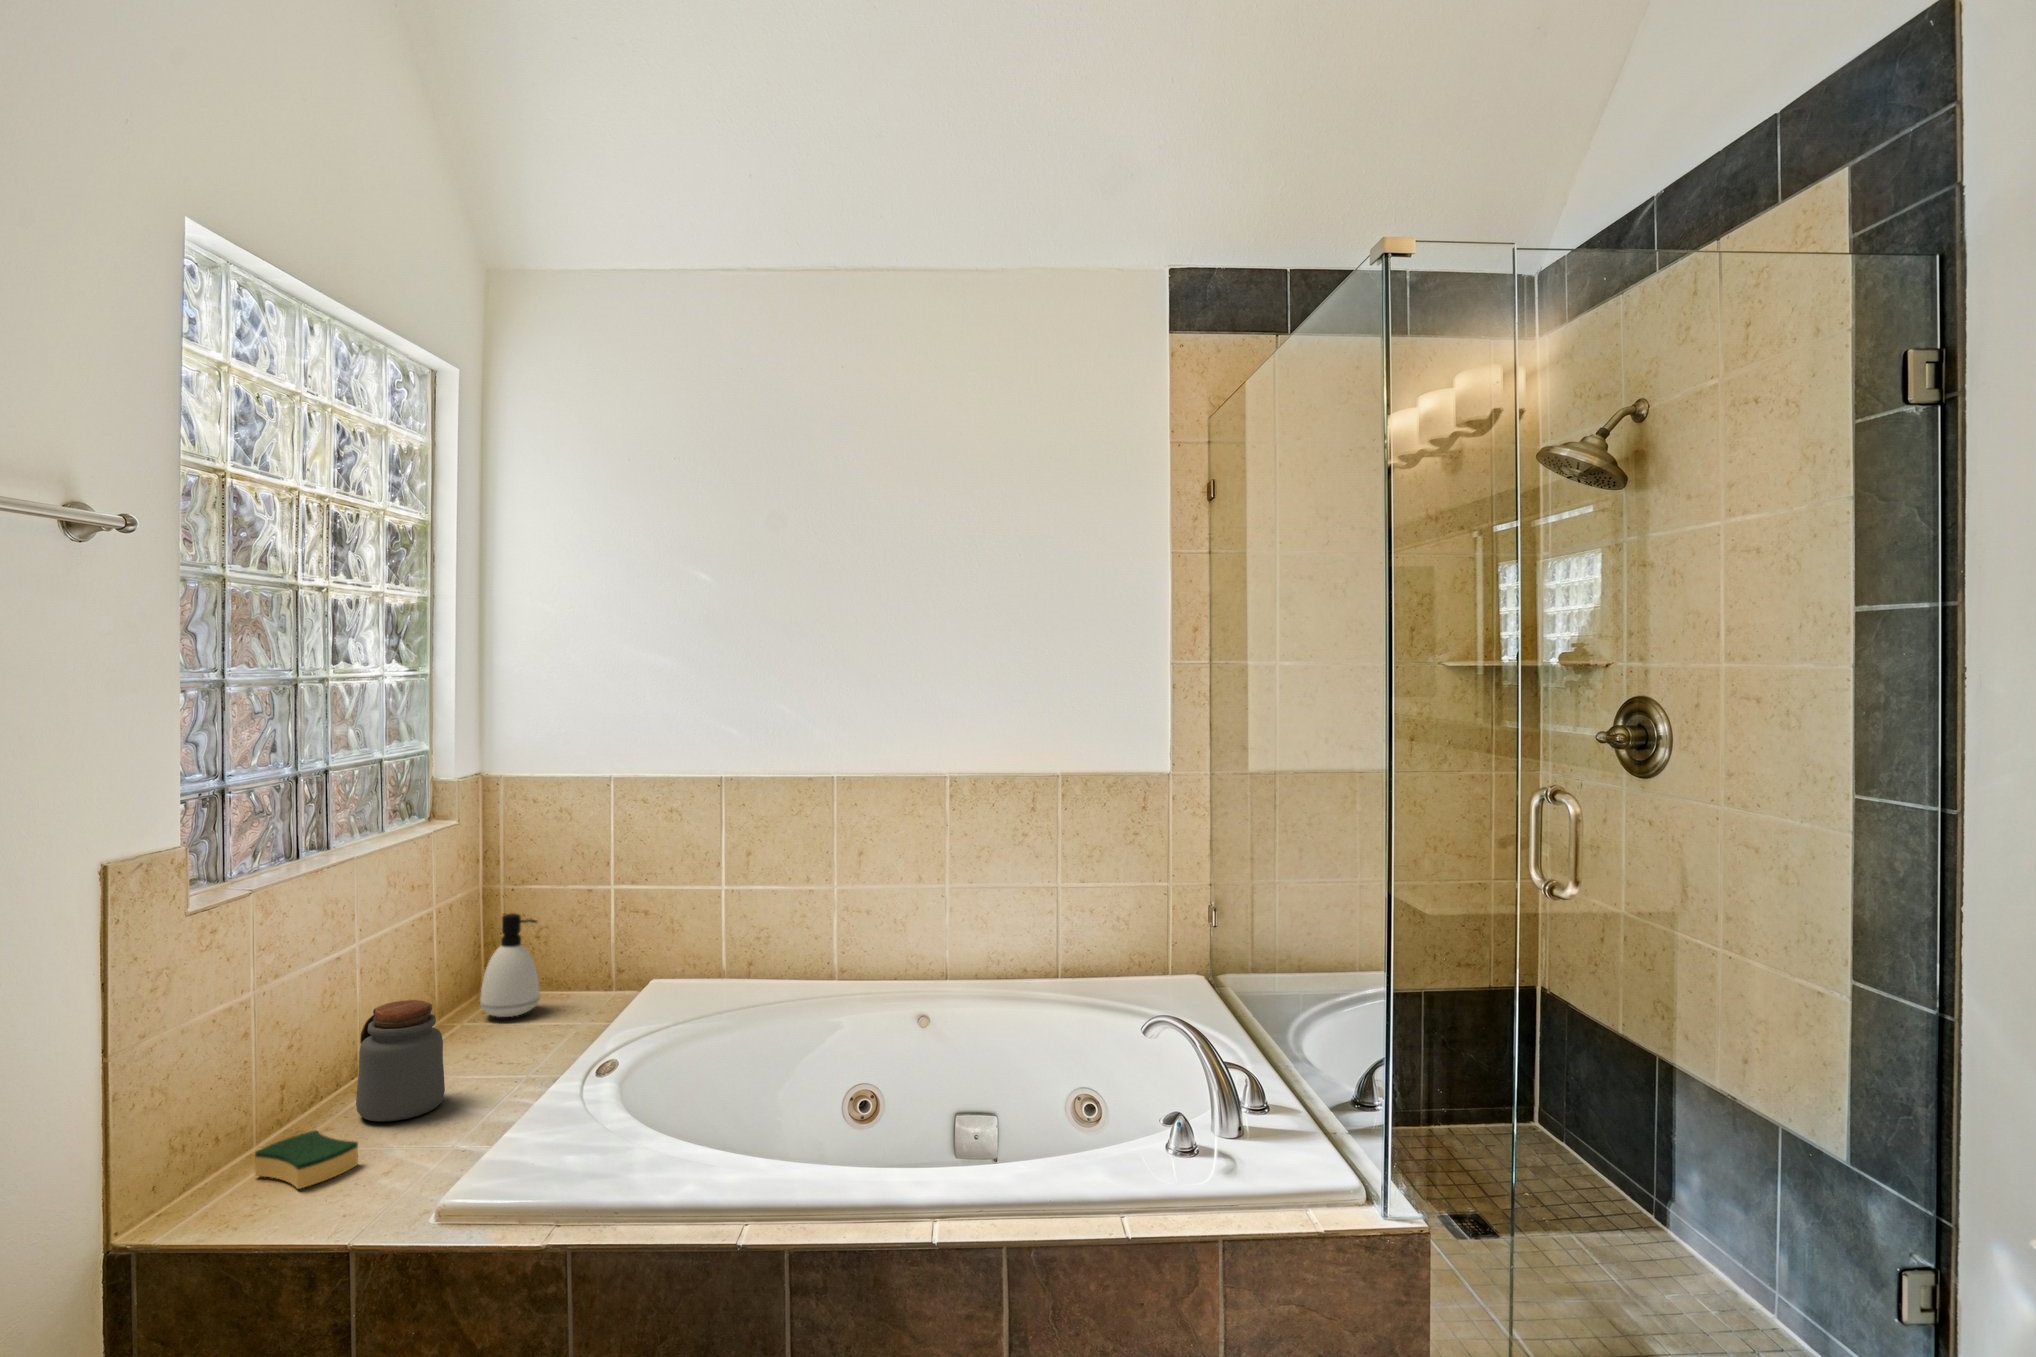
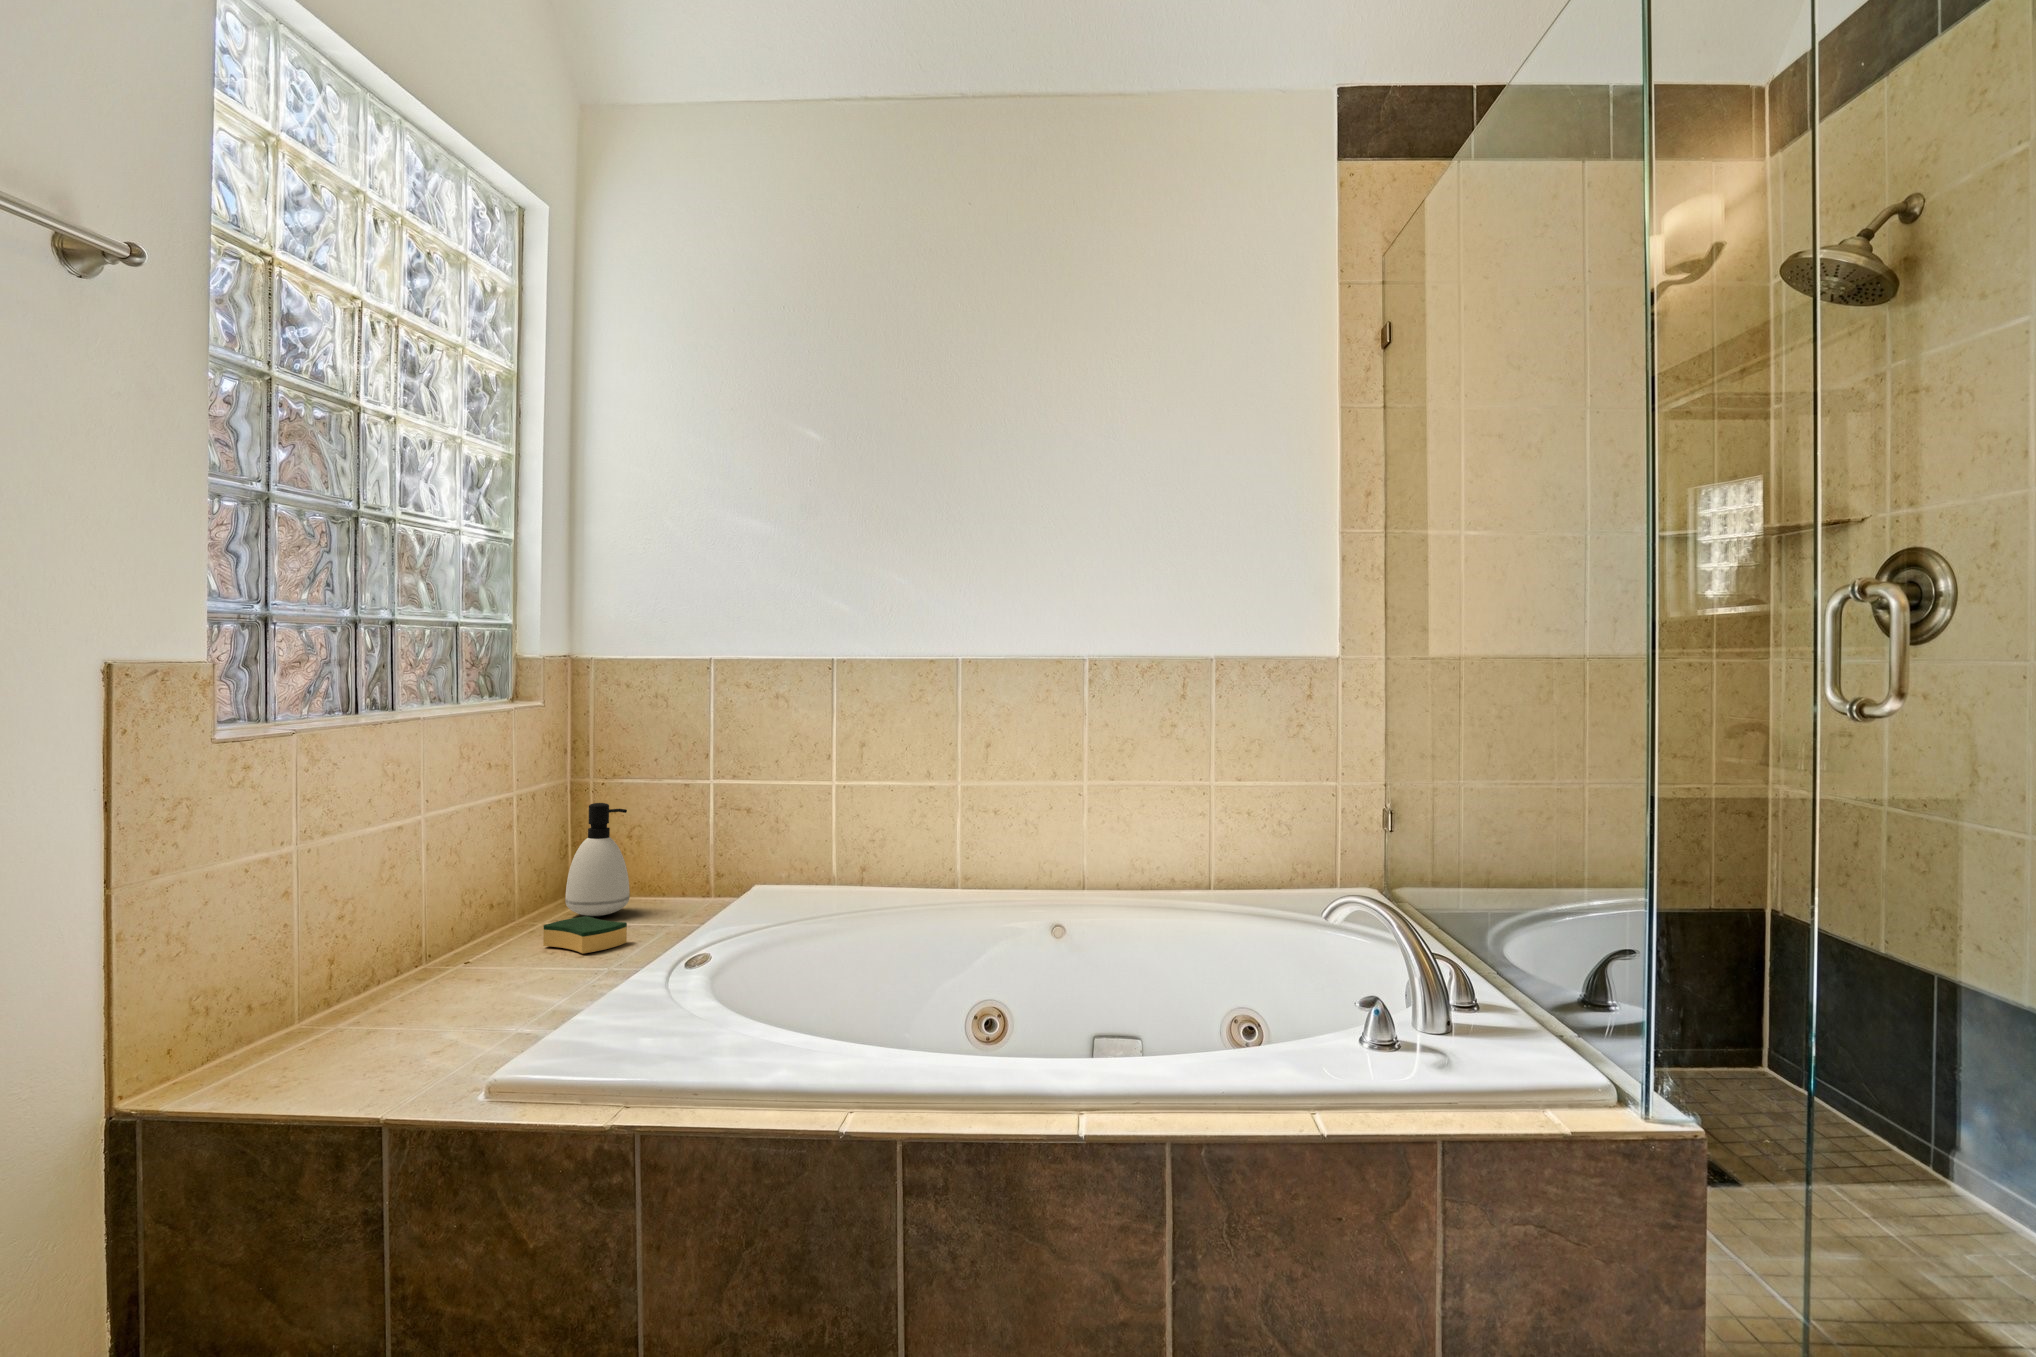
jar: present [356,1000,445,1121] -> none [415,871,514,1003]
sponge: present [255,1130,358,1189] -> present [543,916,627,954]

